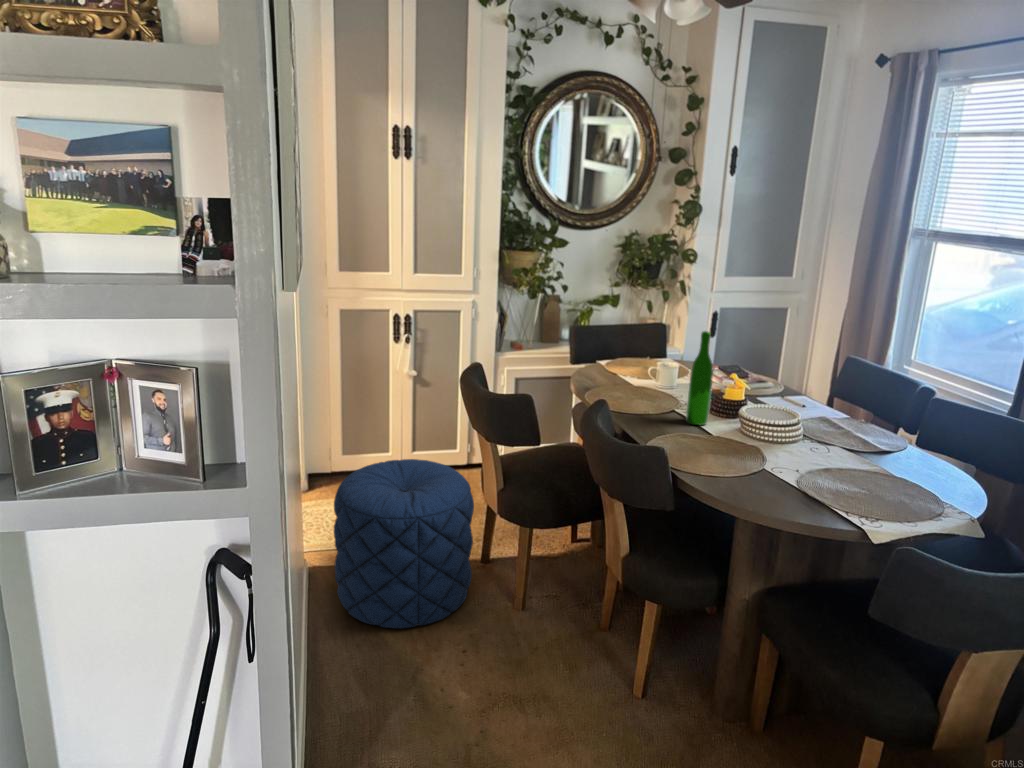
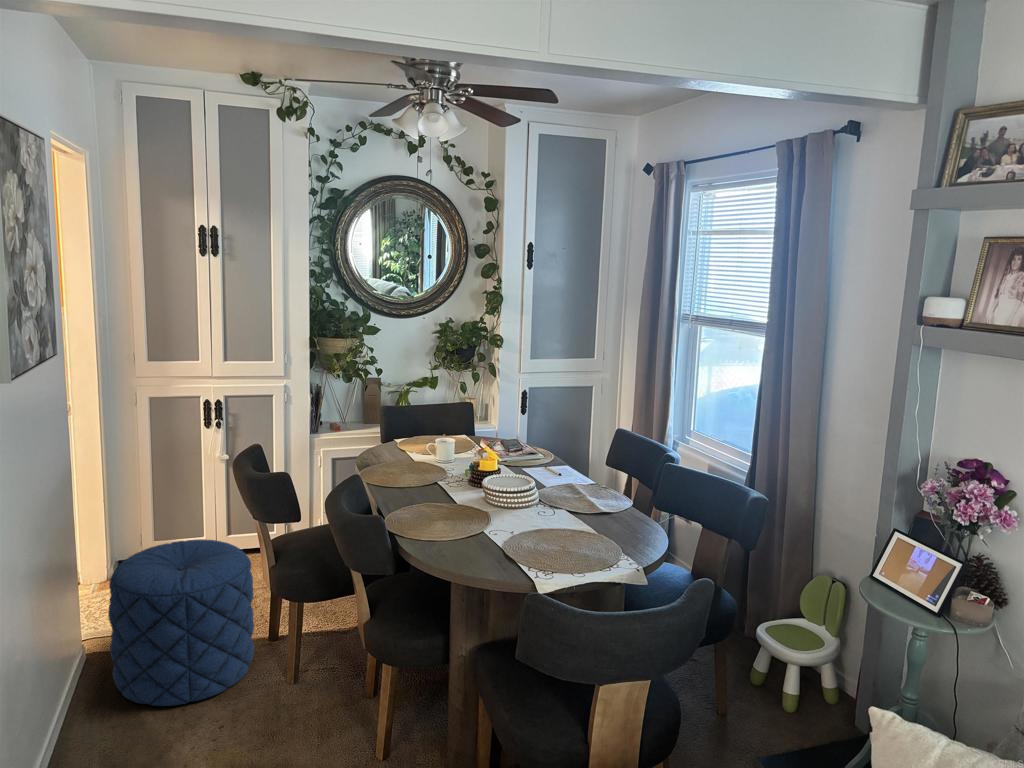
wine bottle: present [686,331,713,425] -> none [439,410,459,495]

